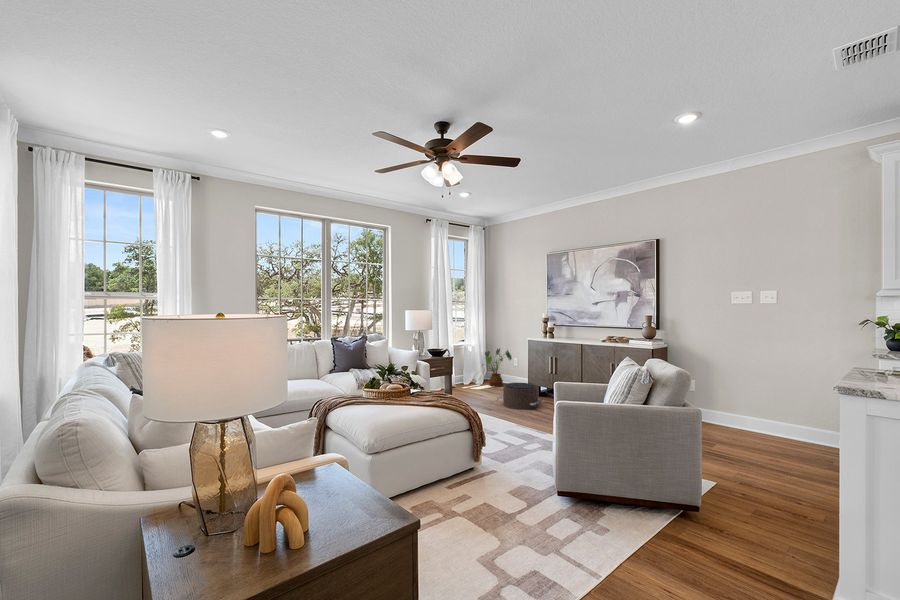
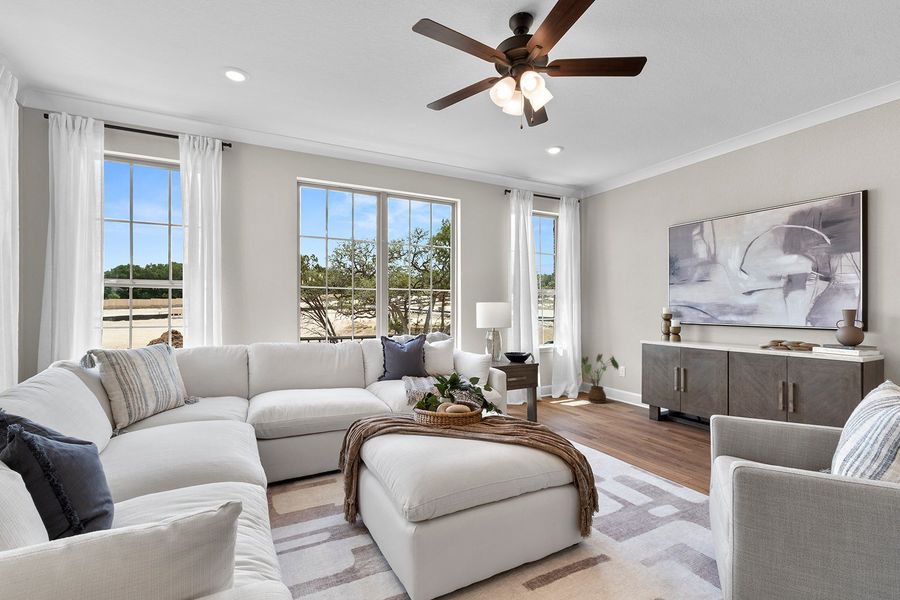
pouf: present [496,383,541,409] -> none [600,401,669,440]

